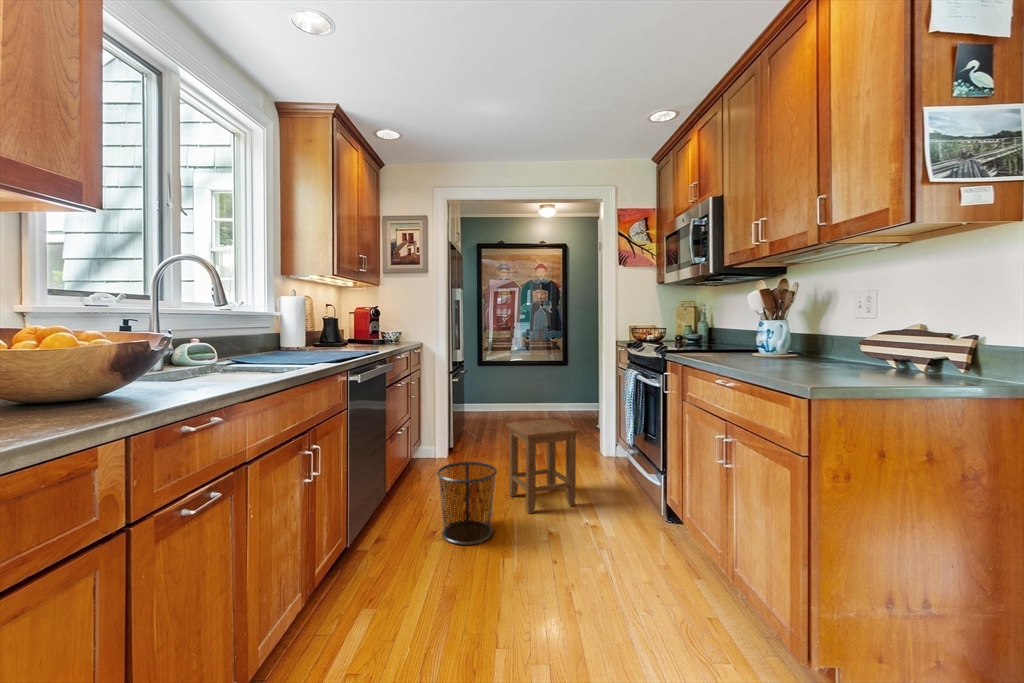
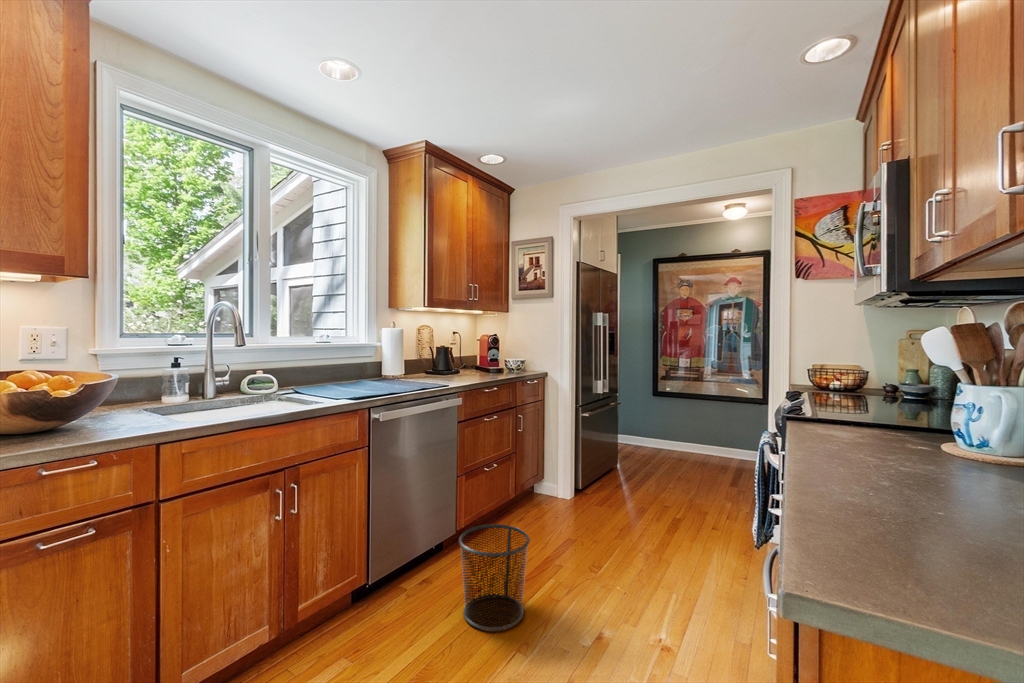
stool: present [506,419,579,513] -> none [583,484,662,617]

